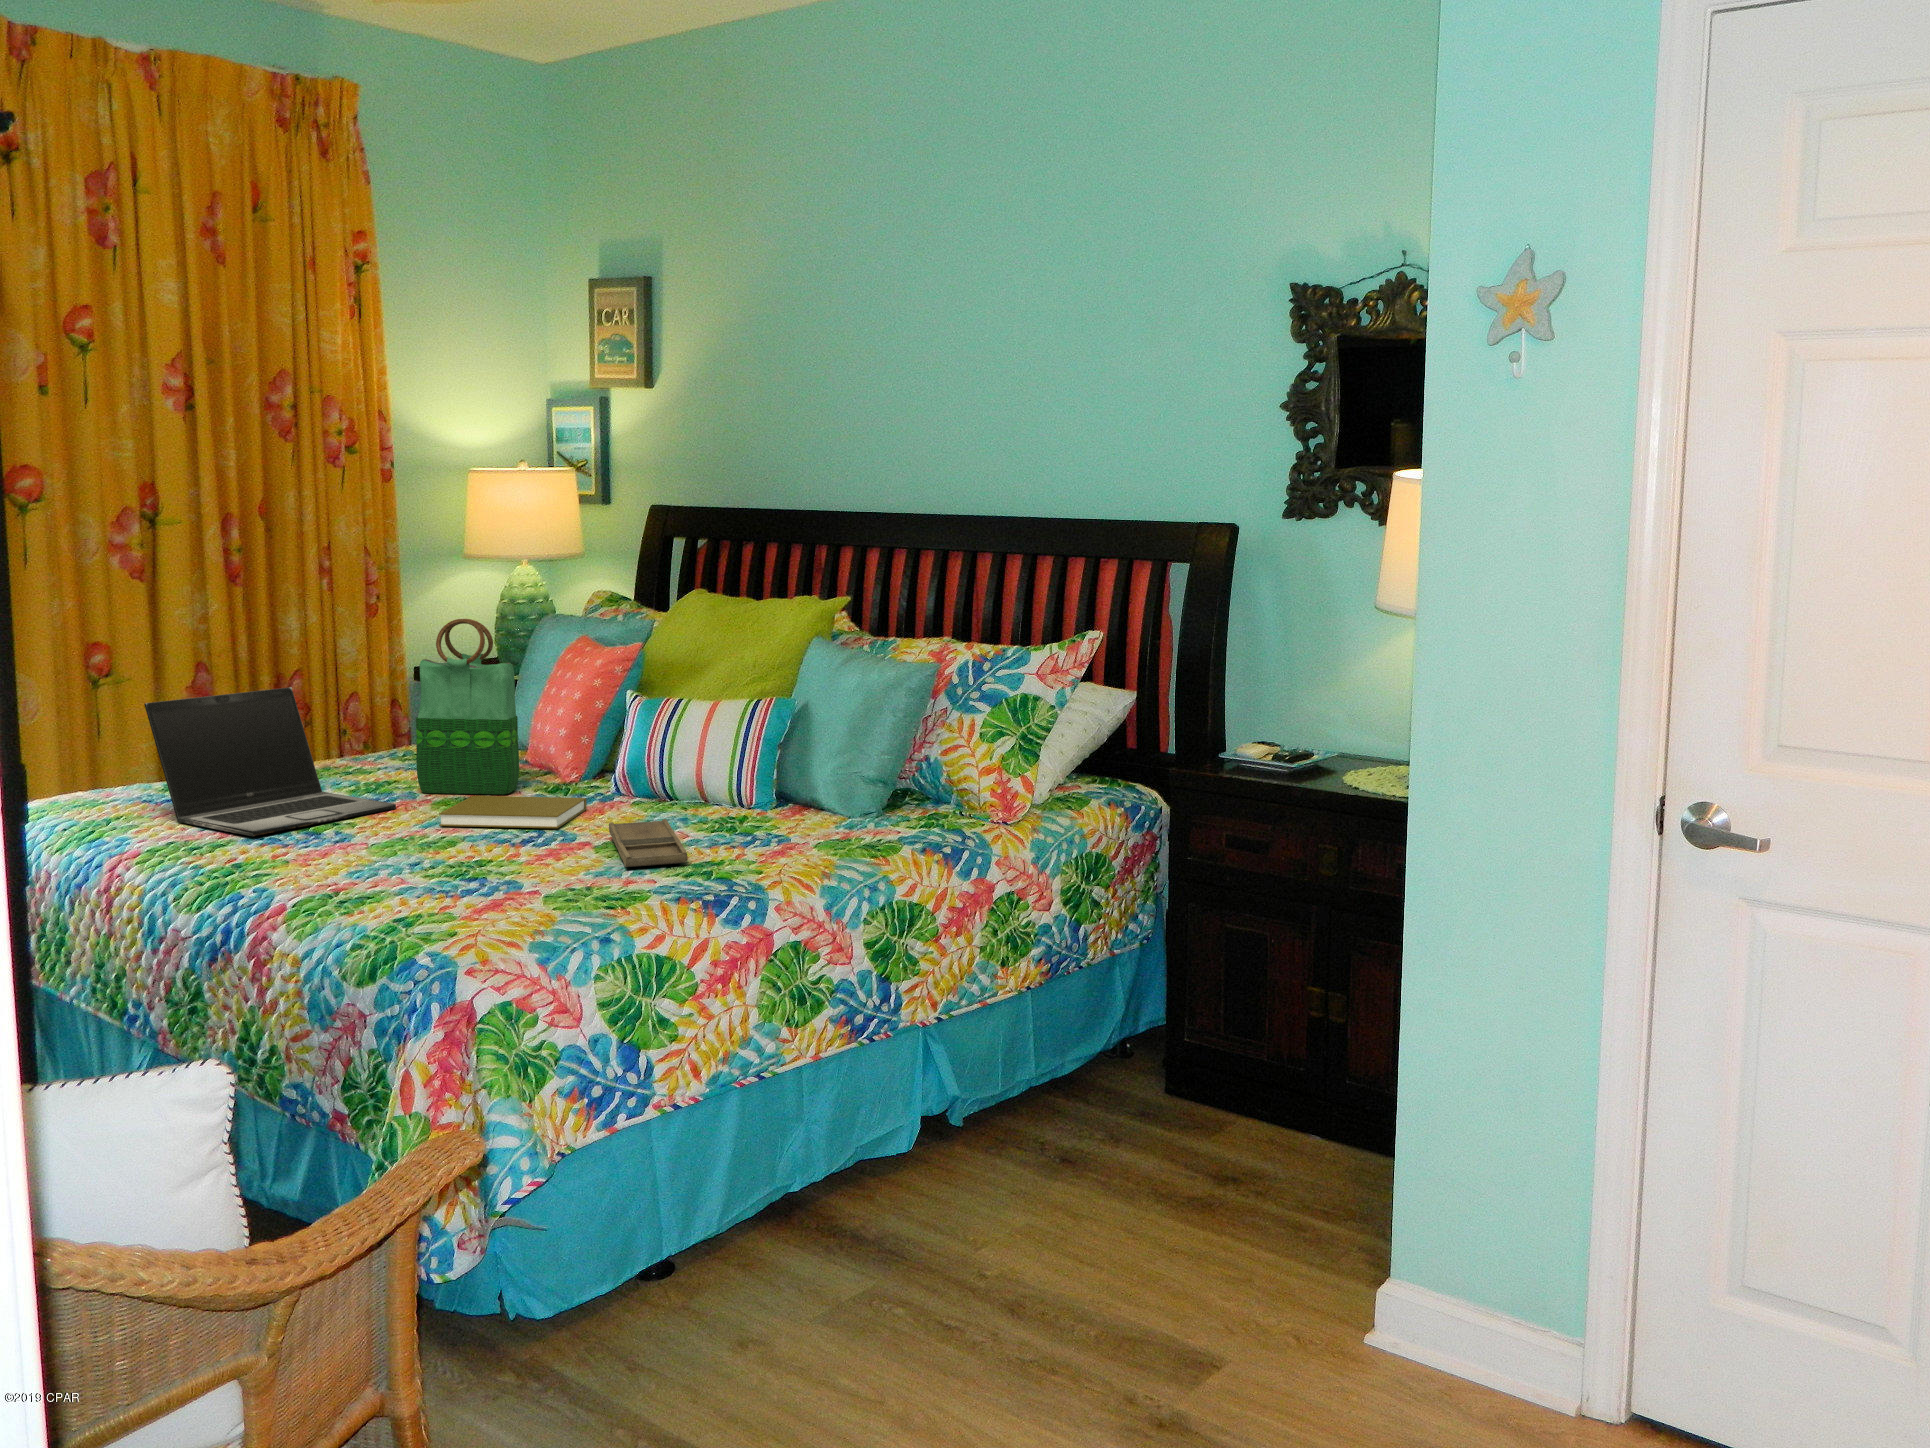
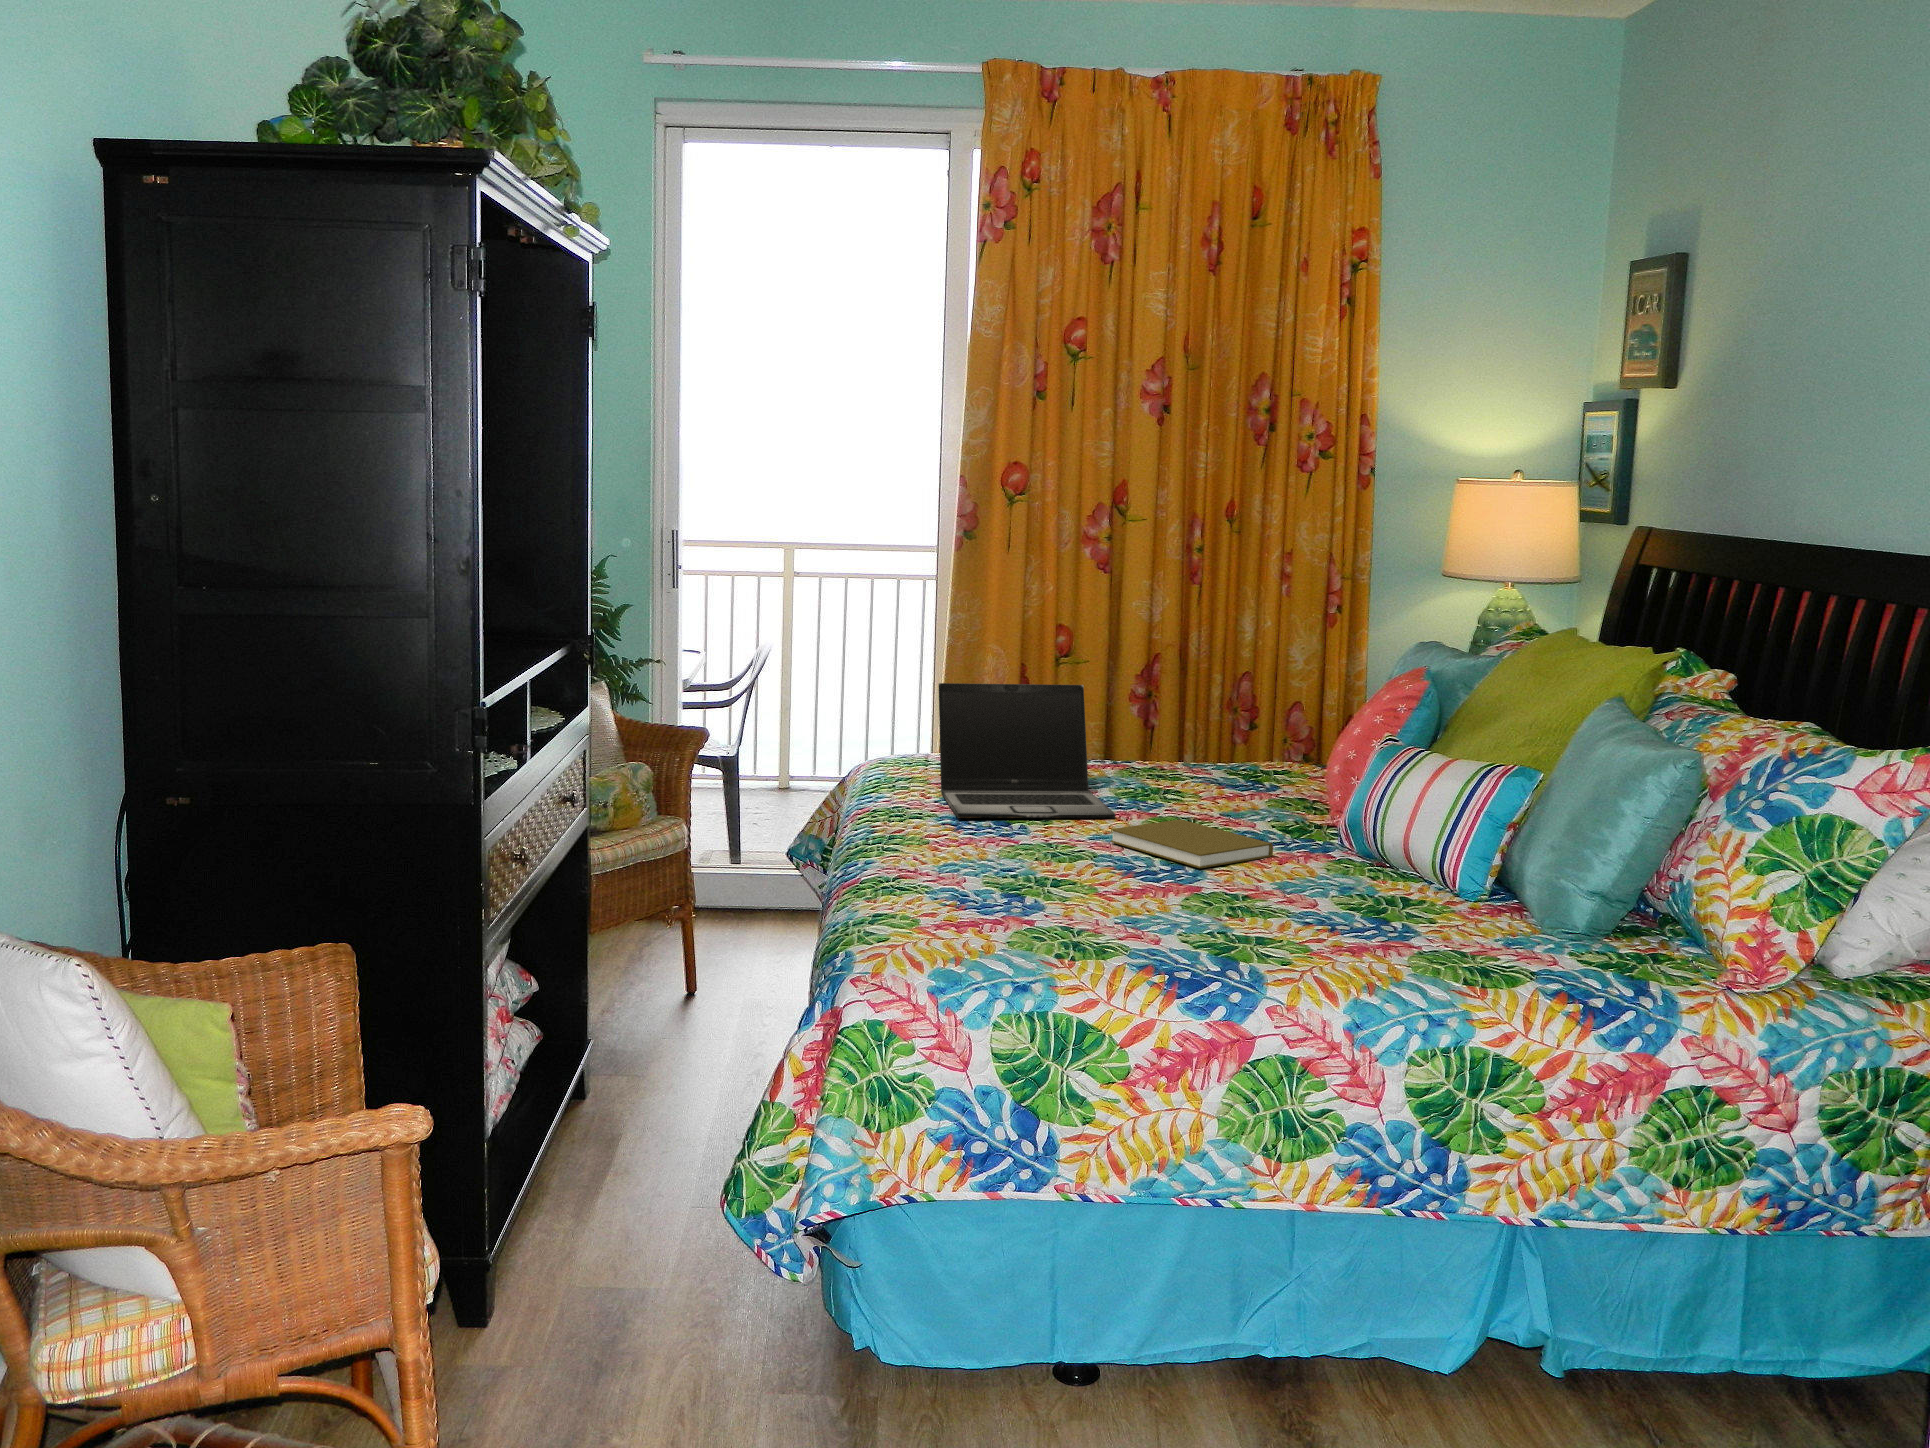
tote bag: present [416,619,519,794] -> none [1165,632,1260,825]
tray: present [609,819,687,867] -> none [1167,872,1287,932]

